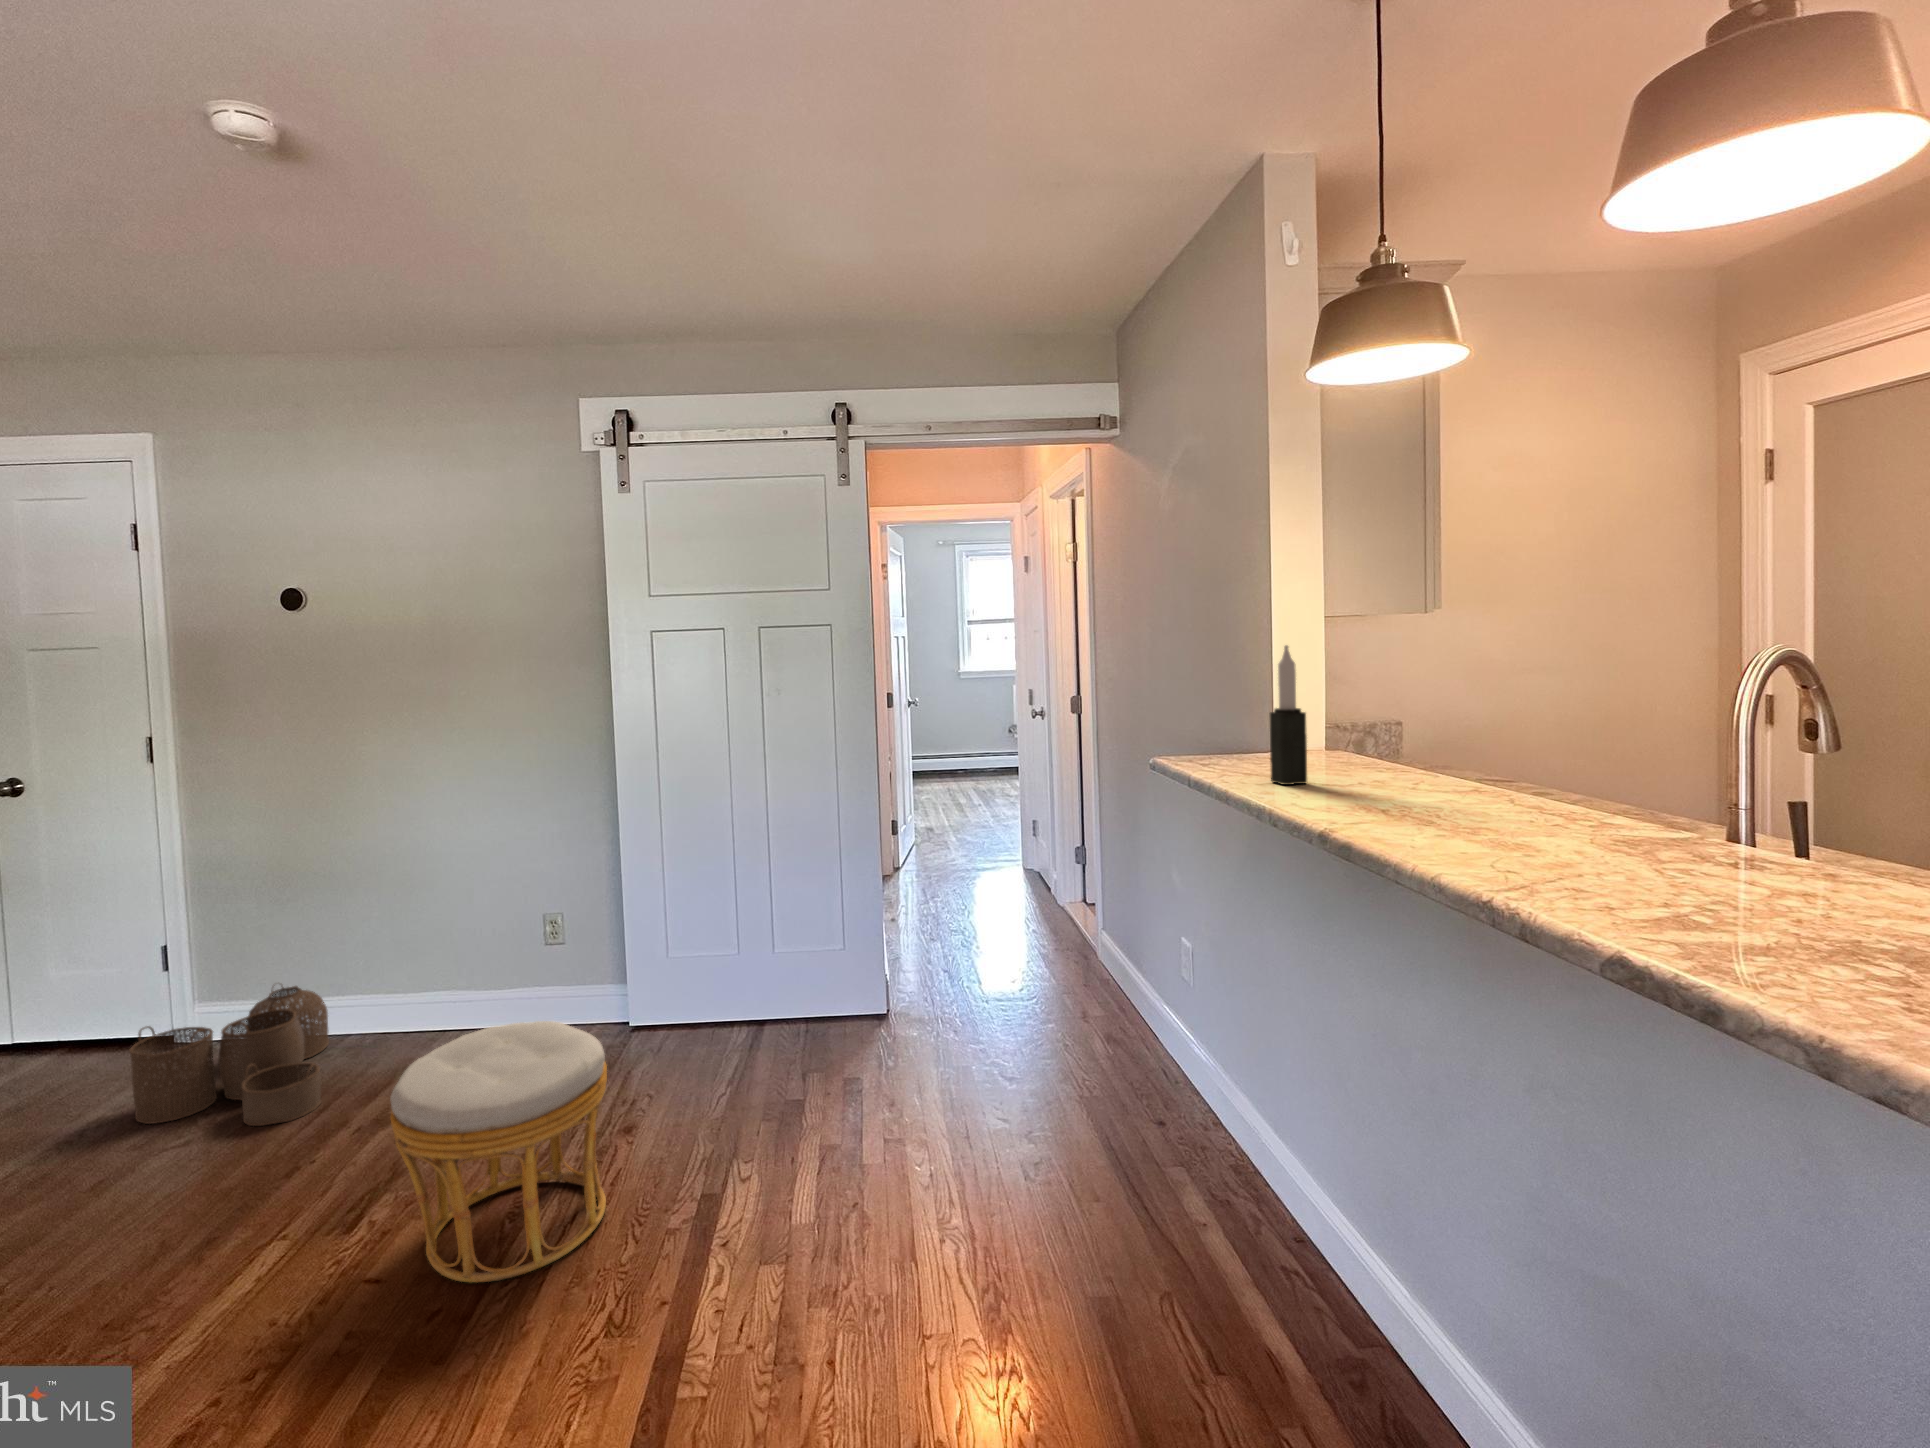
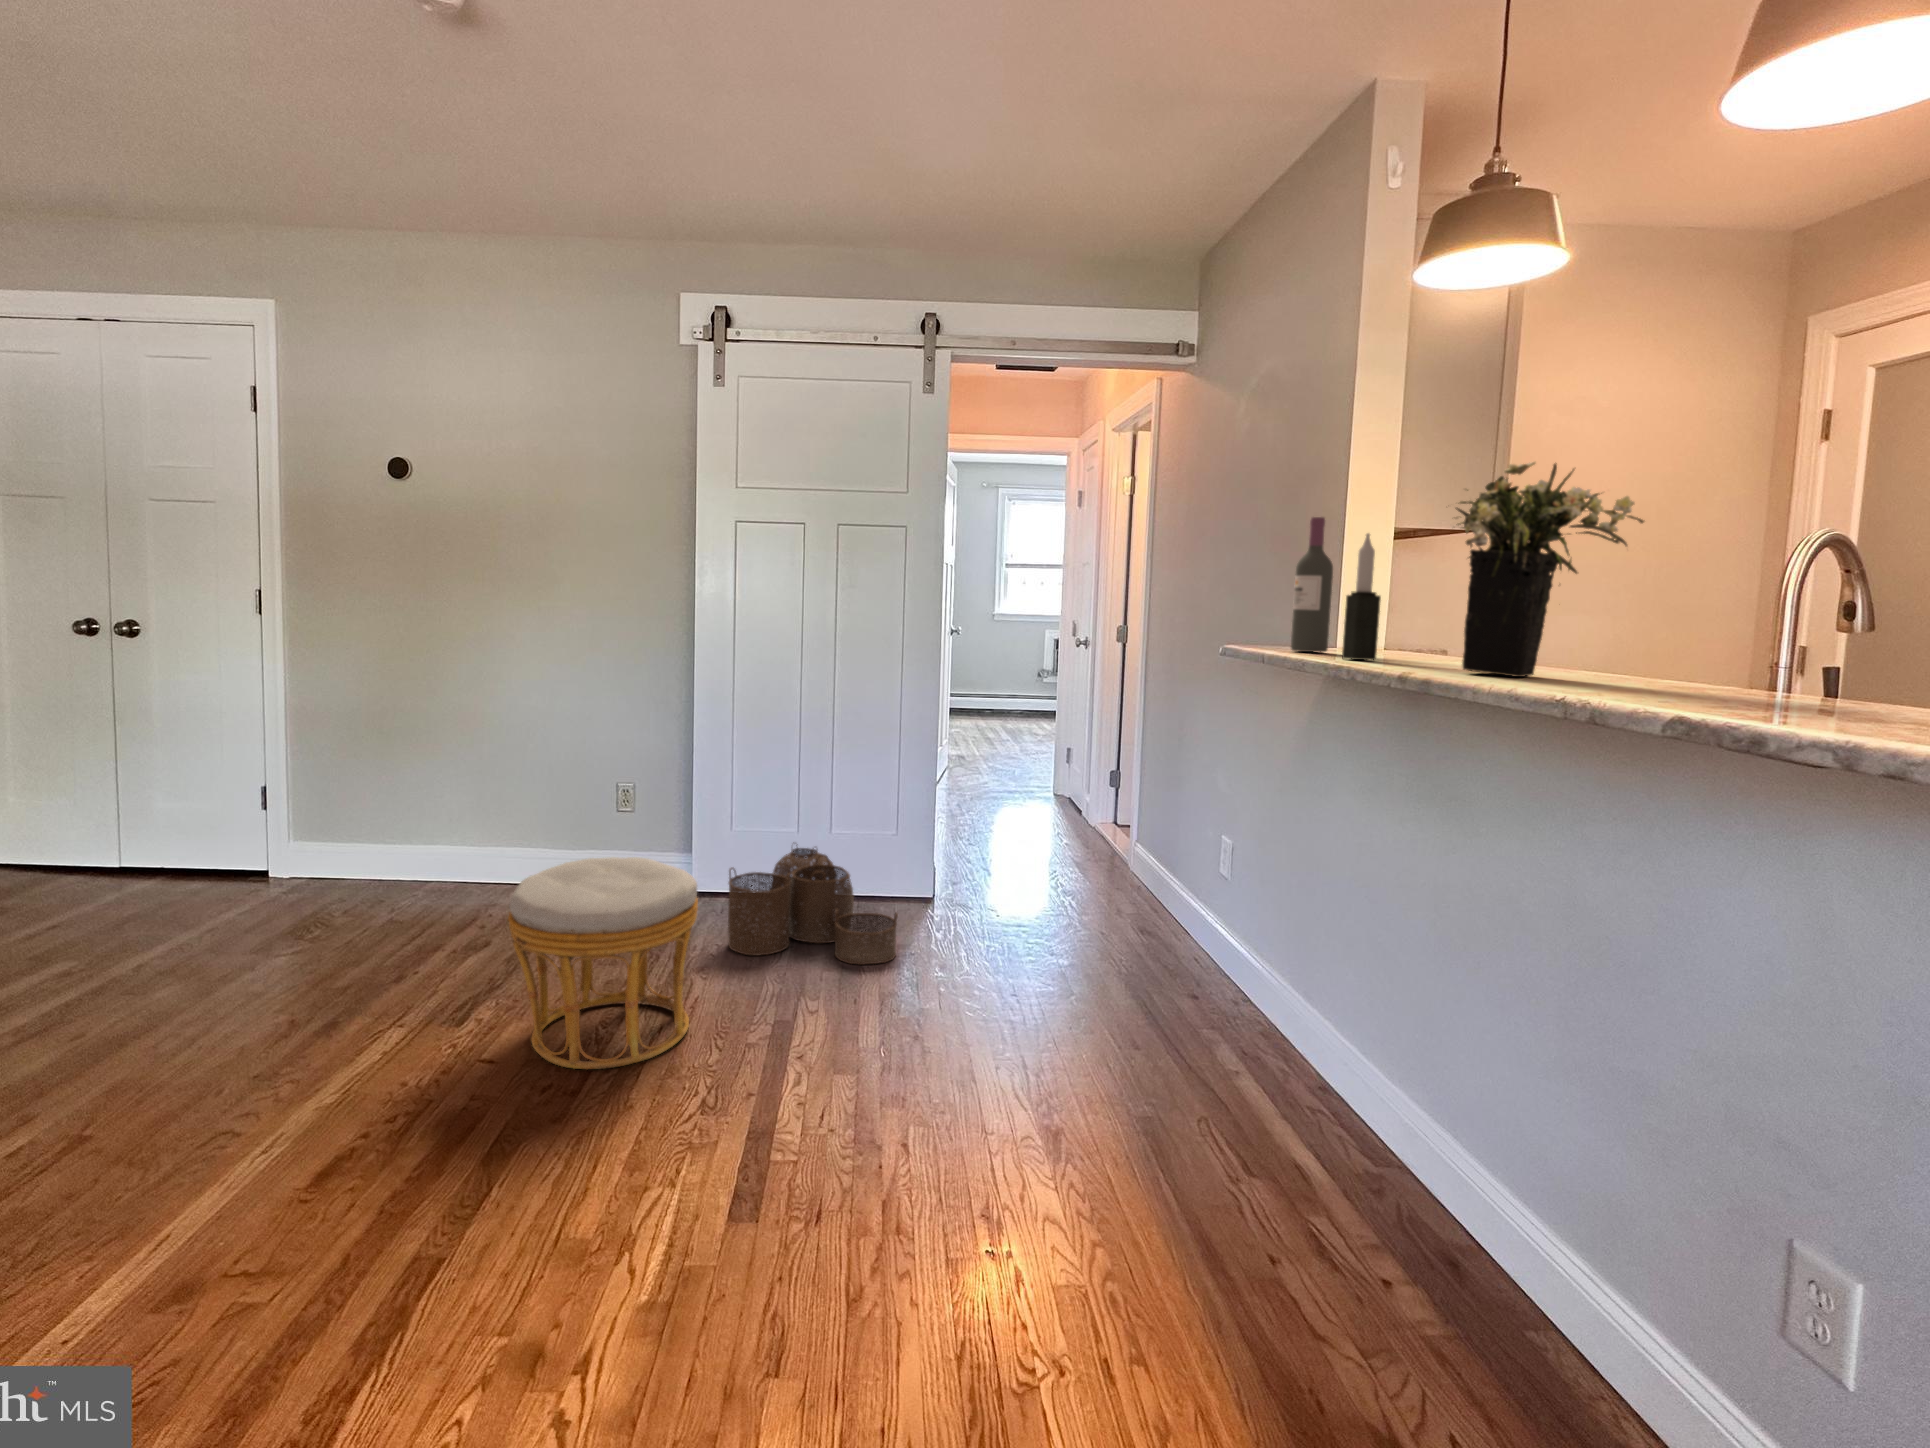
flower arrangement: none [1353,575,1578,820] -> present [1456,462,1644,677]
wine bottle: none [1220,619,1261,765] -> present [1291,517,1333,652]
woven basket: present [129,986,329,1126] -> present [728,848,898,965]

